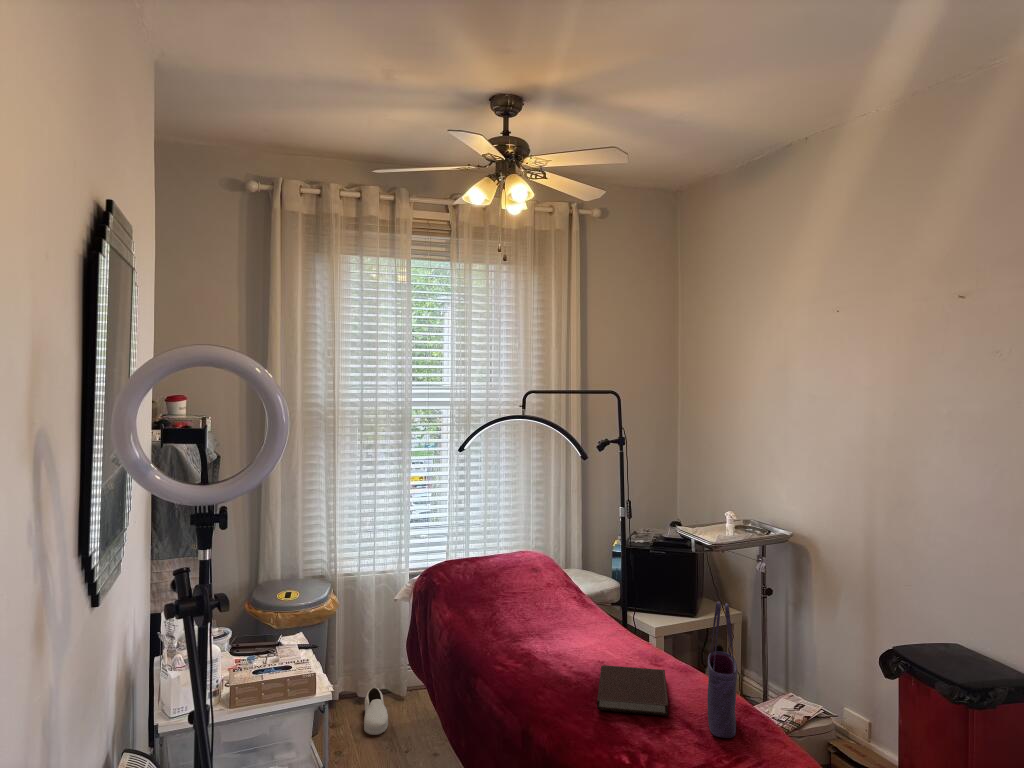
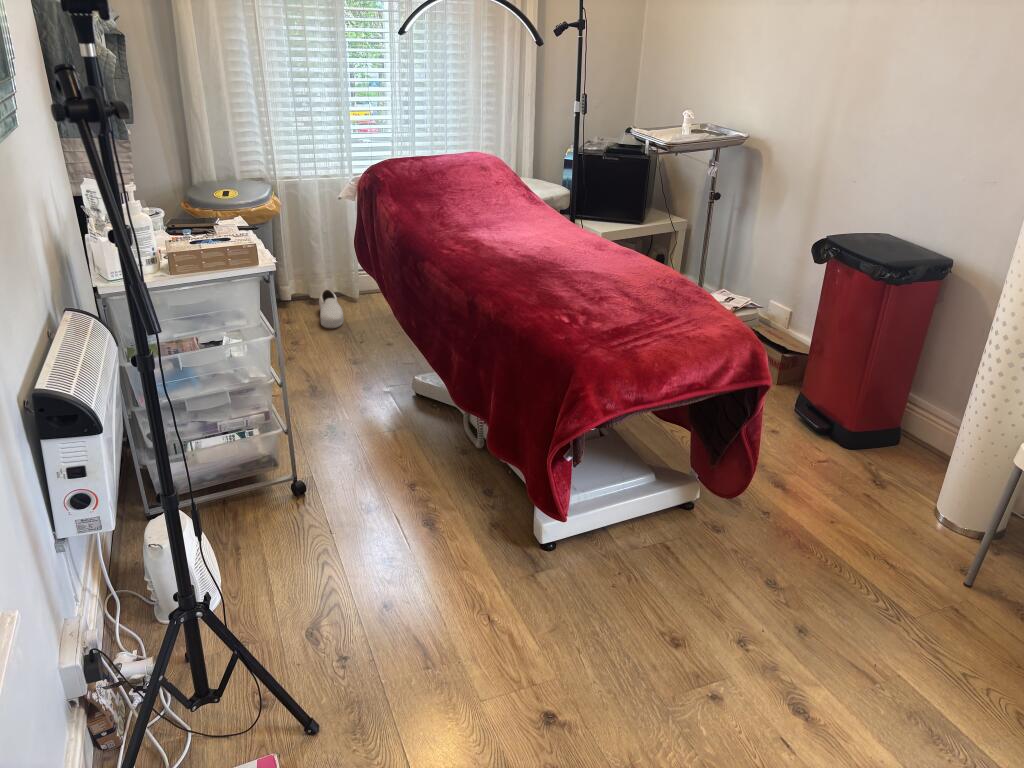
tote bag: present [708,602,737,738] -> none [644,178,677,303]
notebook: present [597,665,668,716] -> none [542,250,609,288]

